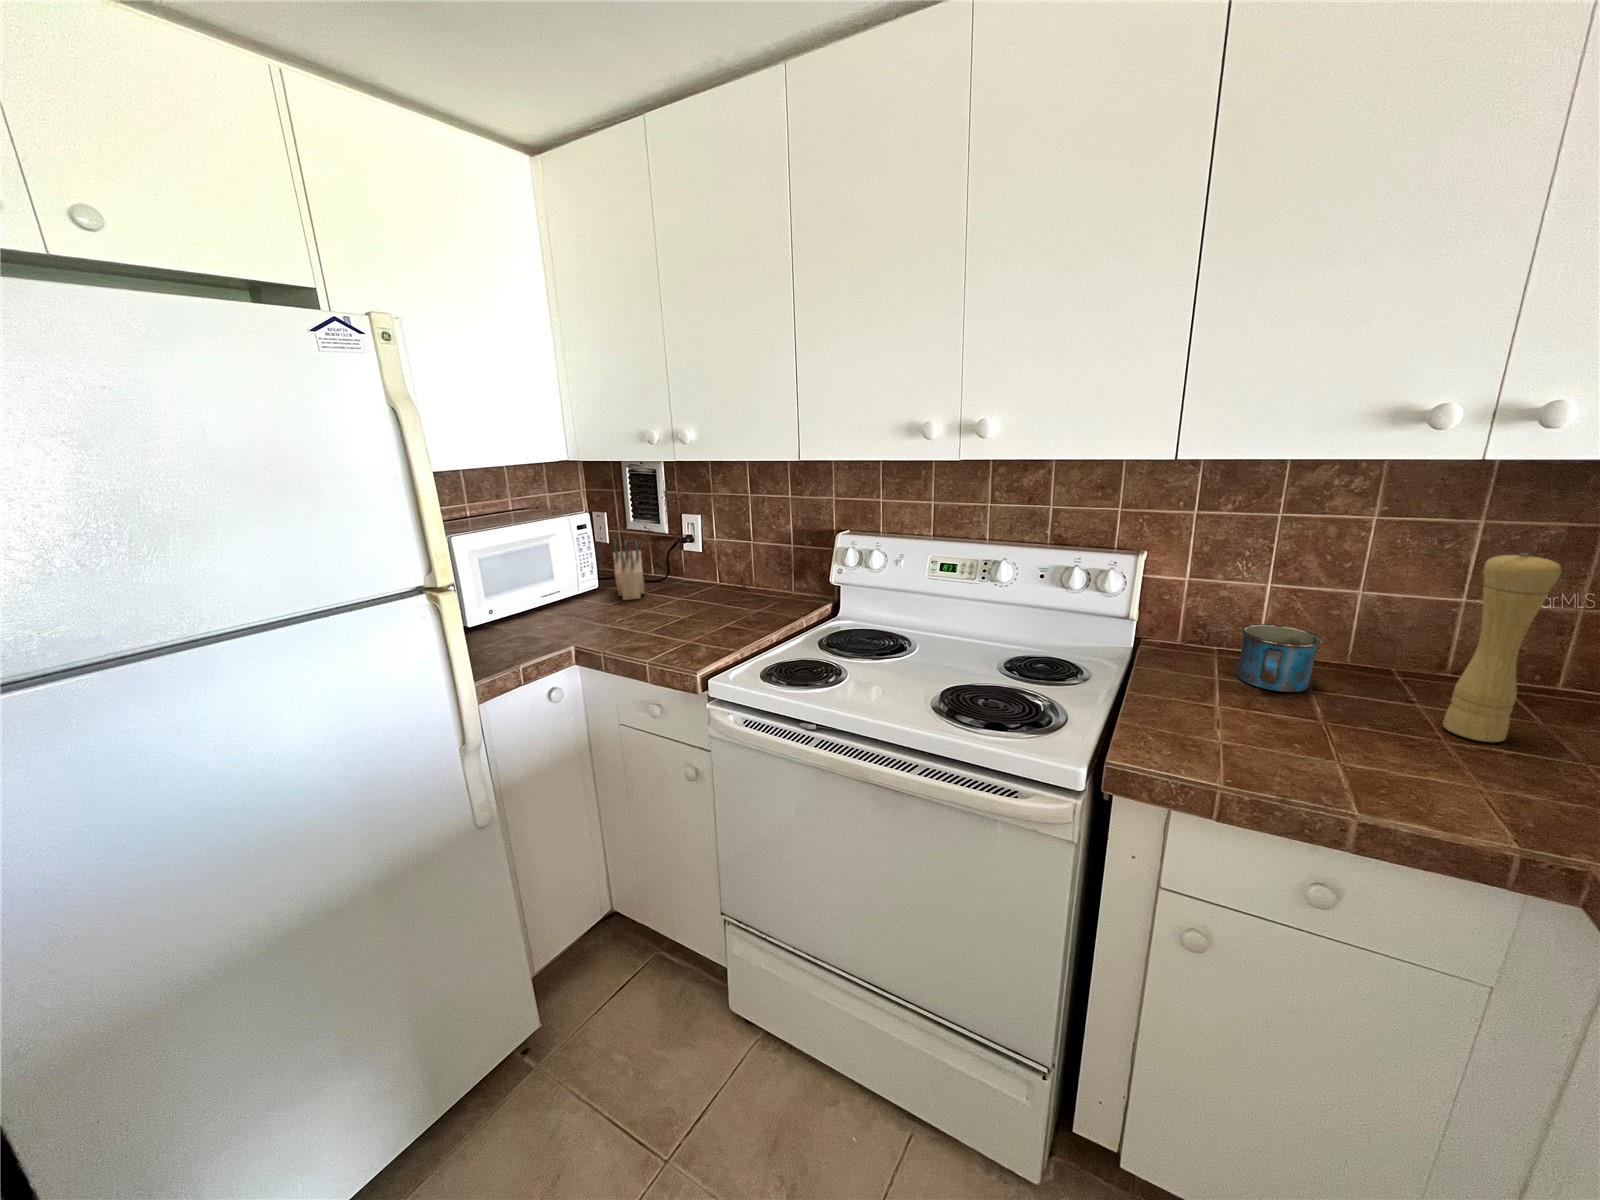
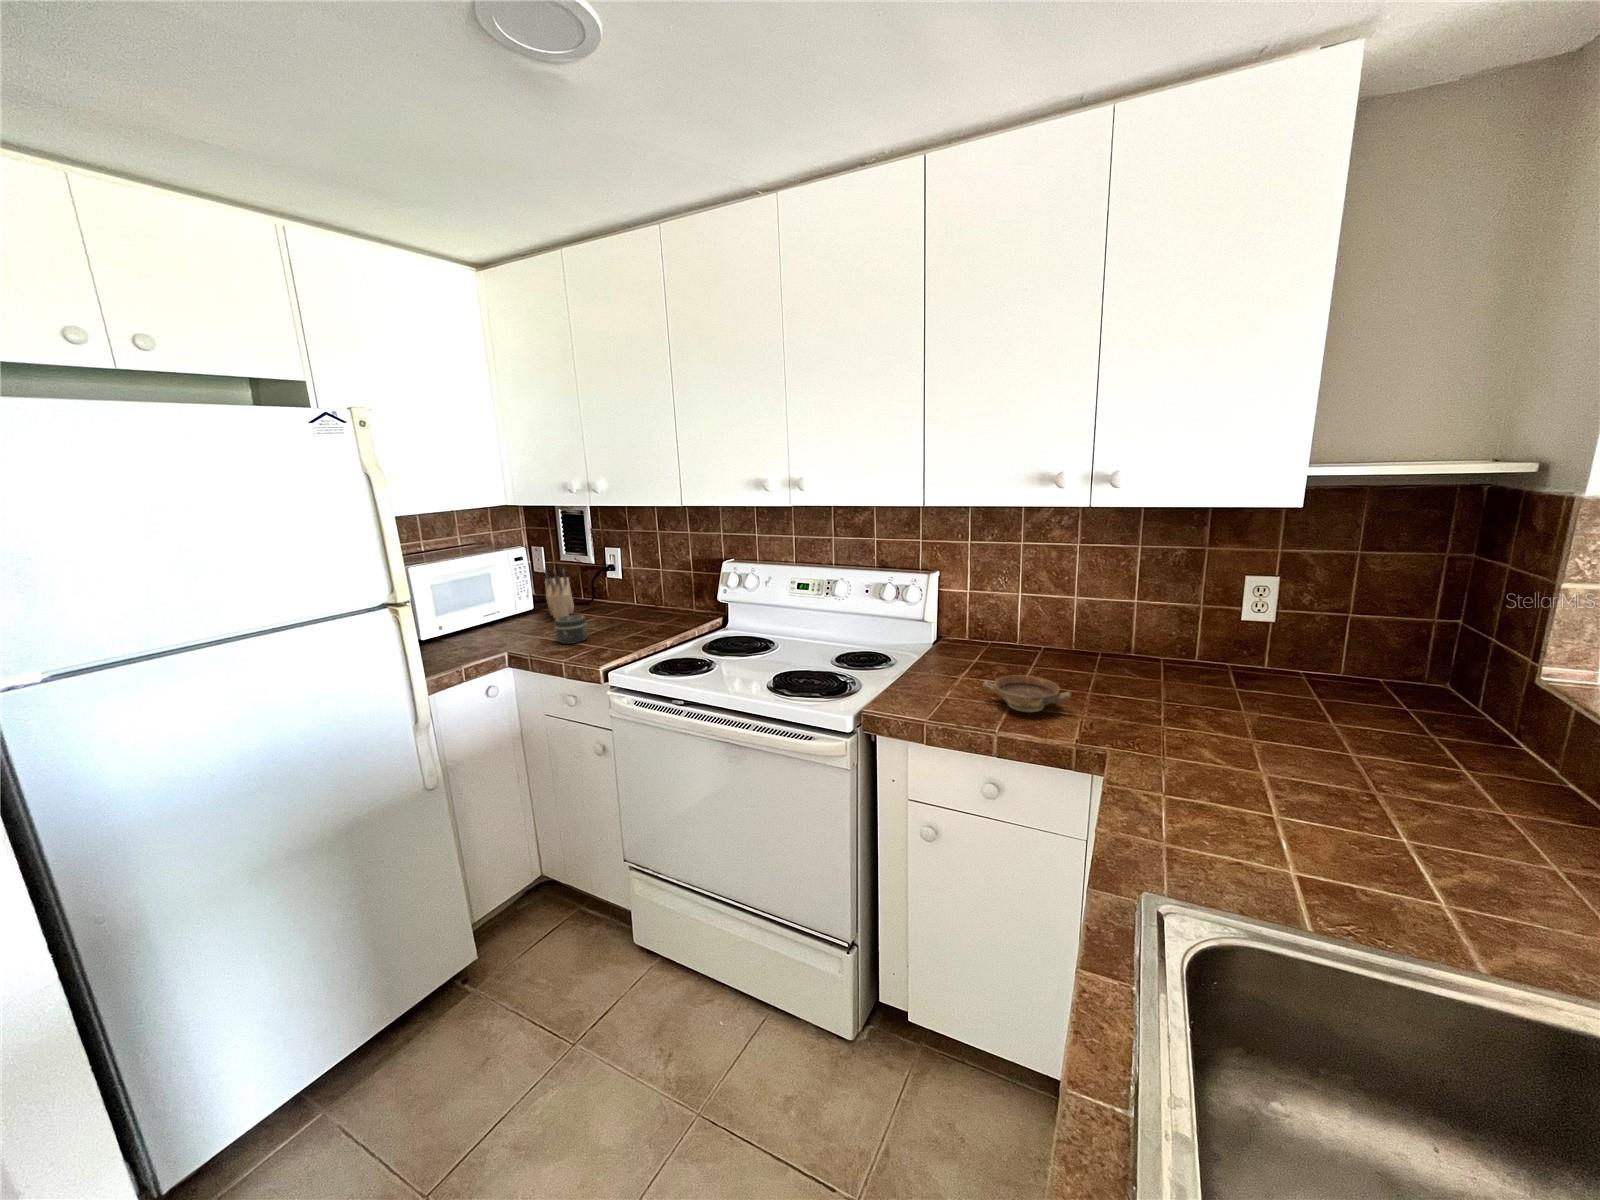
pepper mill: present [1443,553,1561,742] -> none [1100,567,1144,694]
jar: none [631,599,670,636] -> present [555,615,587,644]
mug: present [1237,624,1322,692] -> none [993,622,1041,669]
bowl: none [1283,710,1451,773] -> present [983,675,1072,712]

